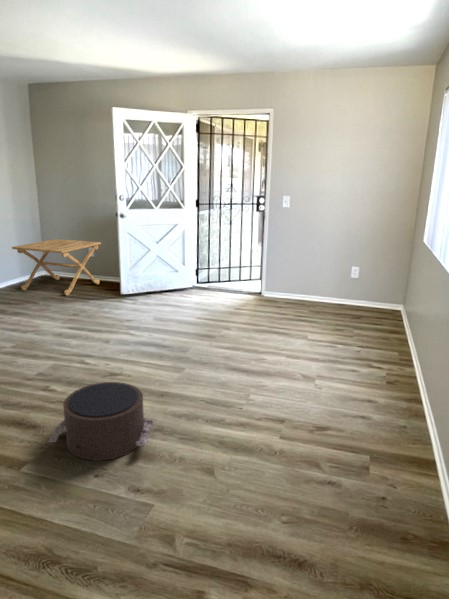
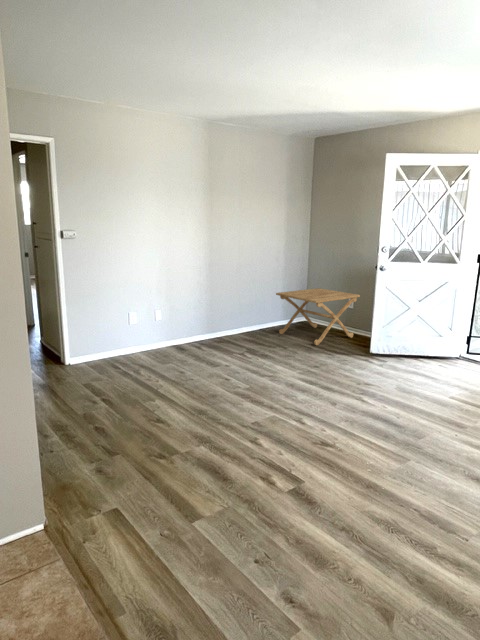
pouf: present [48,382,153,461] -> none [225,452,341,549]

